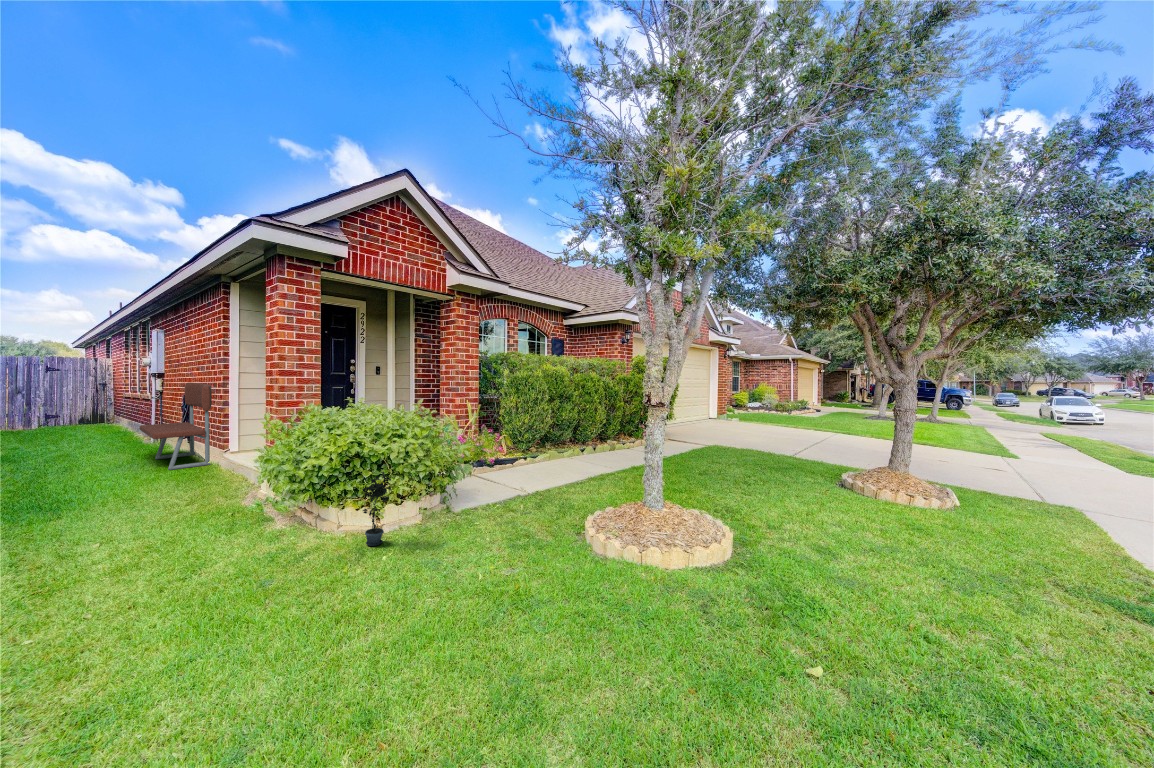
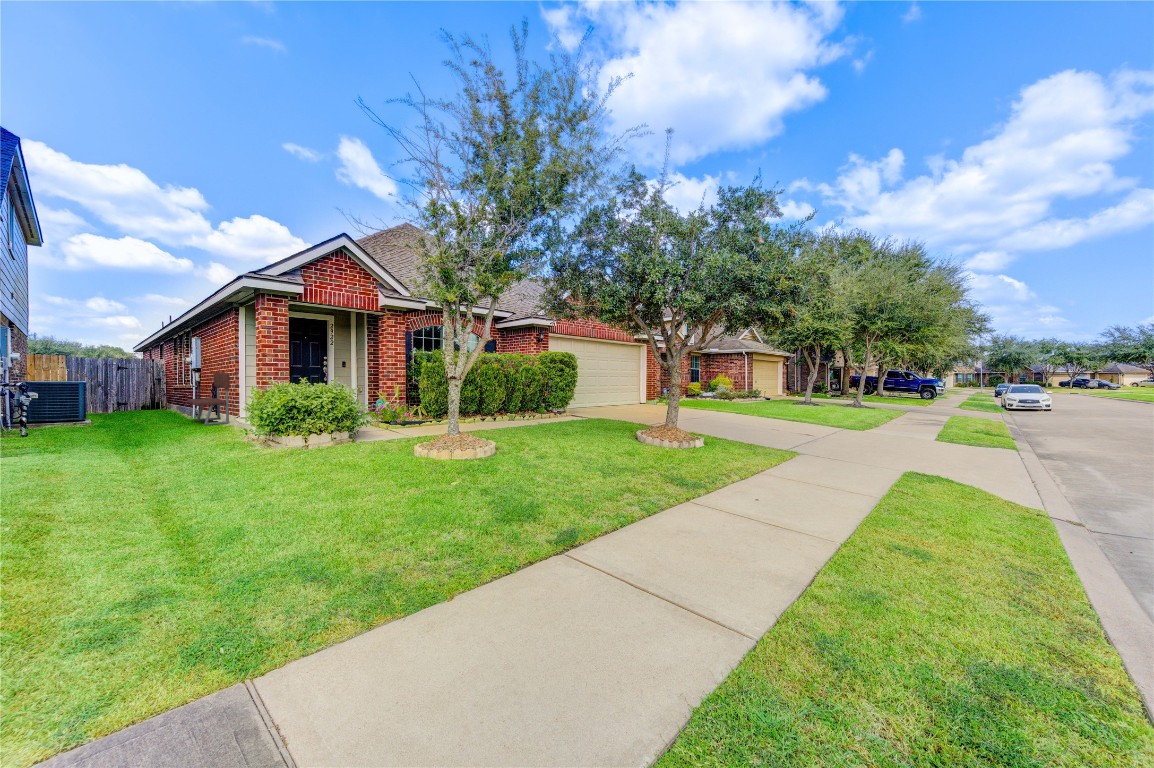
potted plant: present [362,472,392,546] -> none [295,412,314,449]

